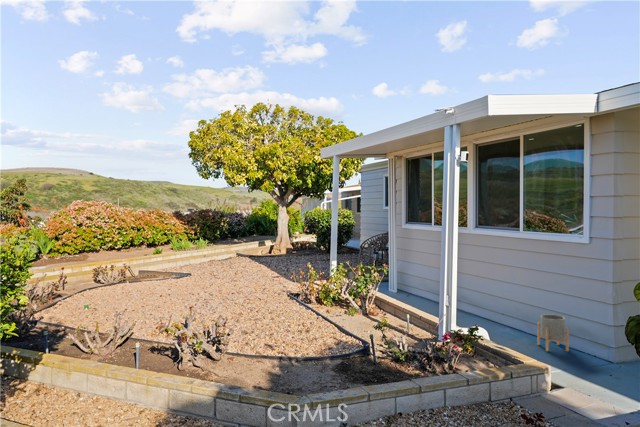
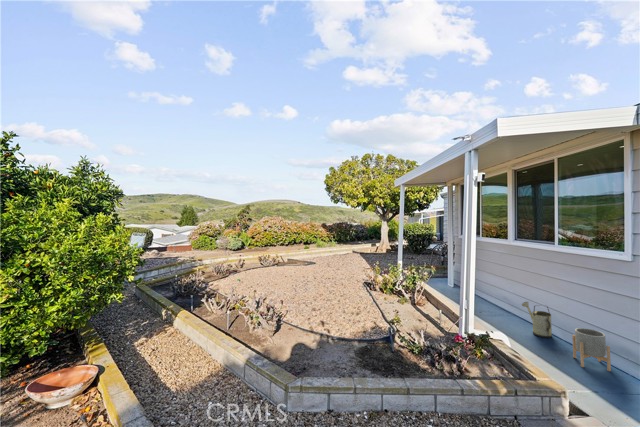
watering can: none [485,296,514,332] -> present [522,302,552,338]

